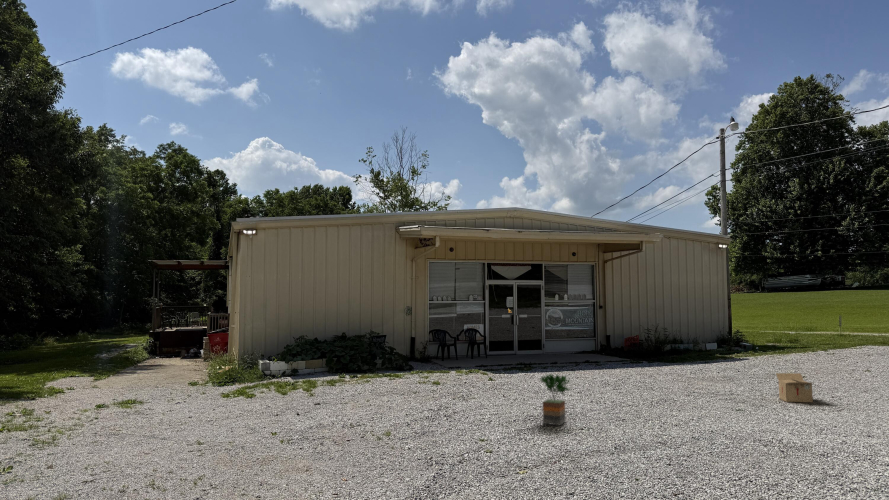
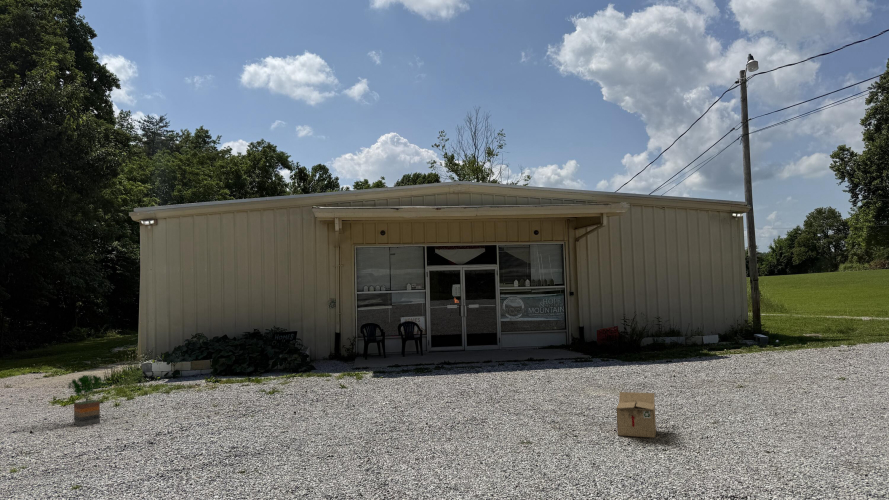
potted tree: present [540,374,569,425] -> present [68,375,106,426]

